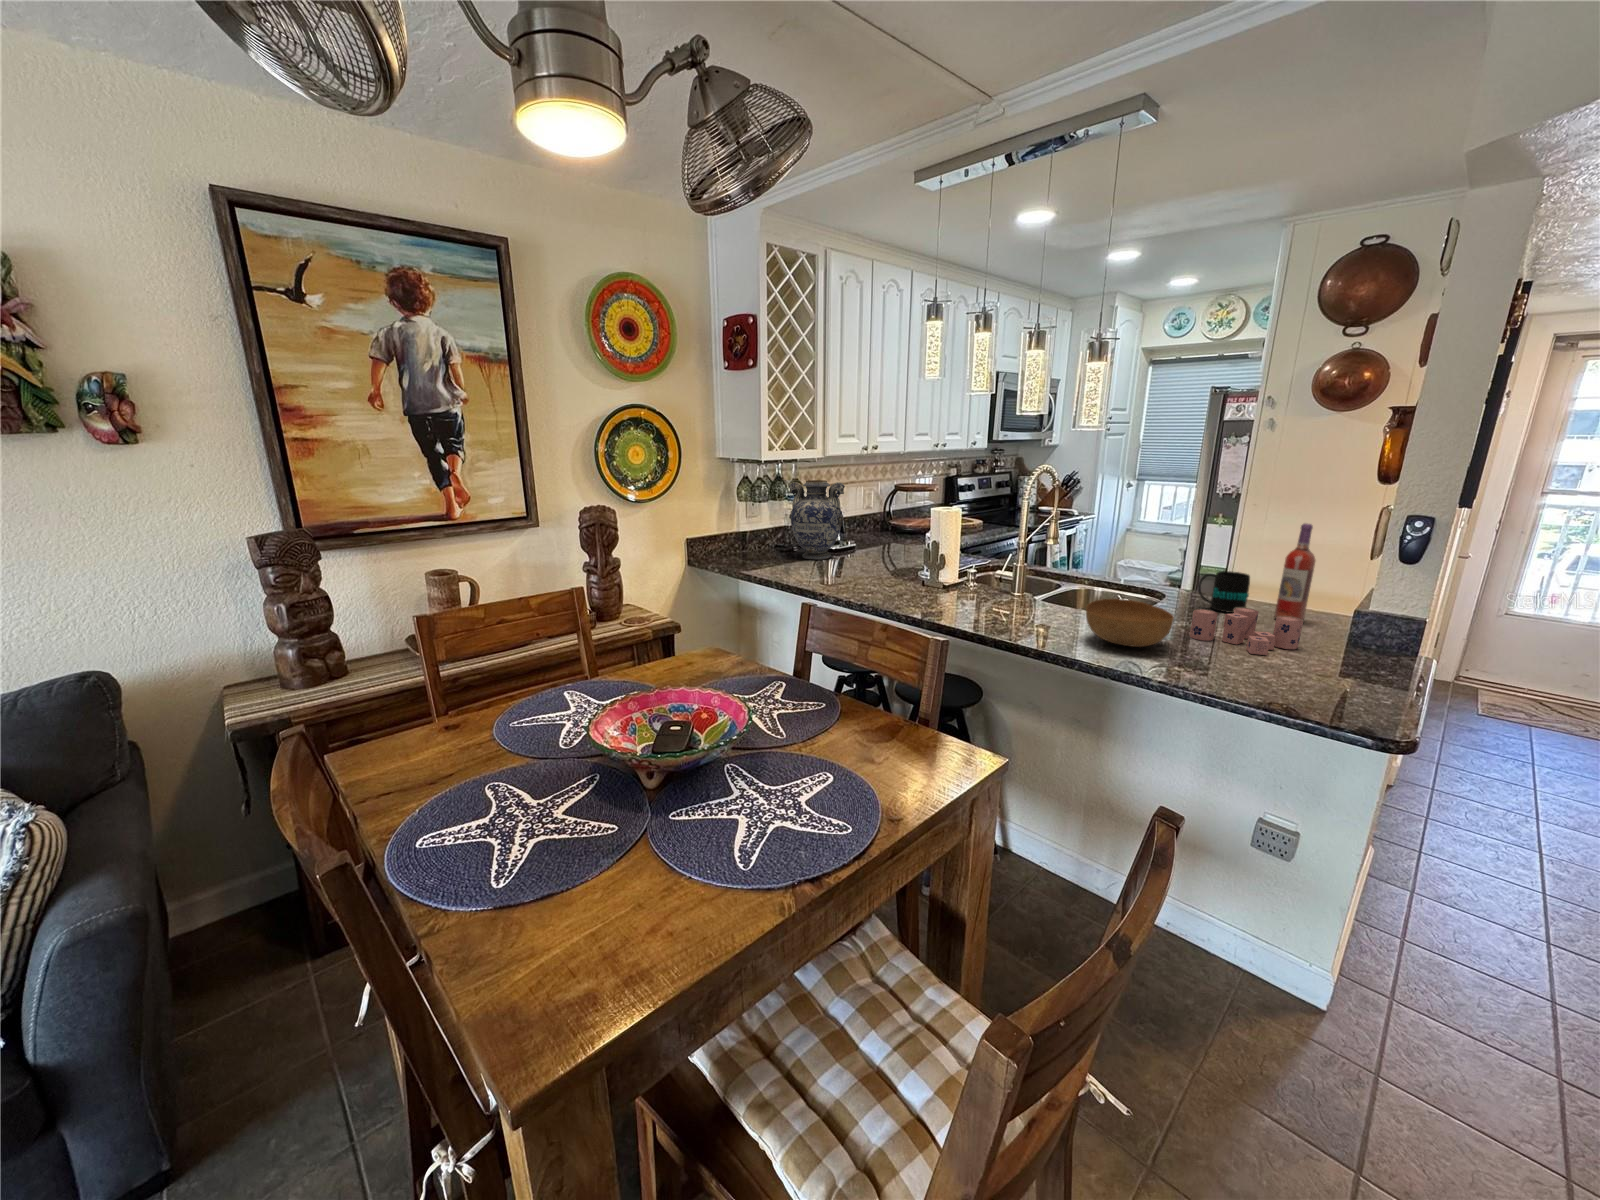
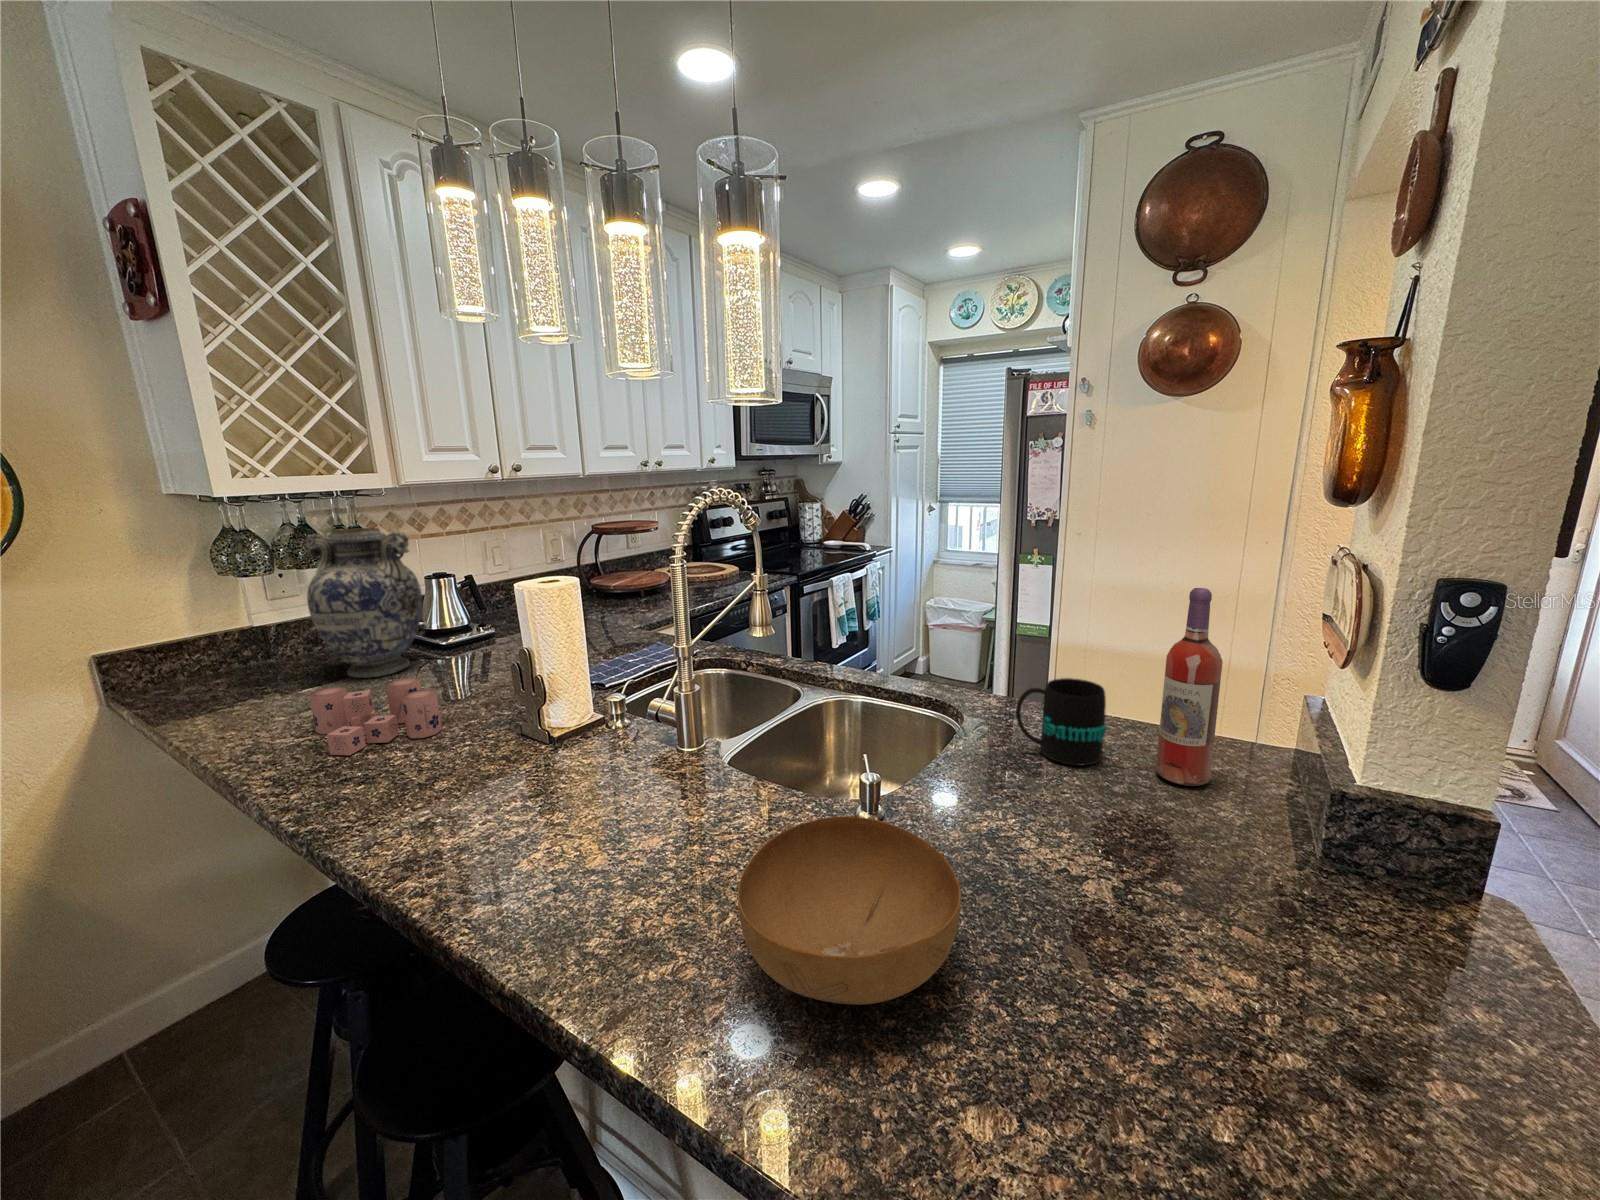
candle: present [1190,608,1303,655] -> present [309,678,442,755]

